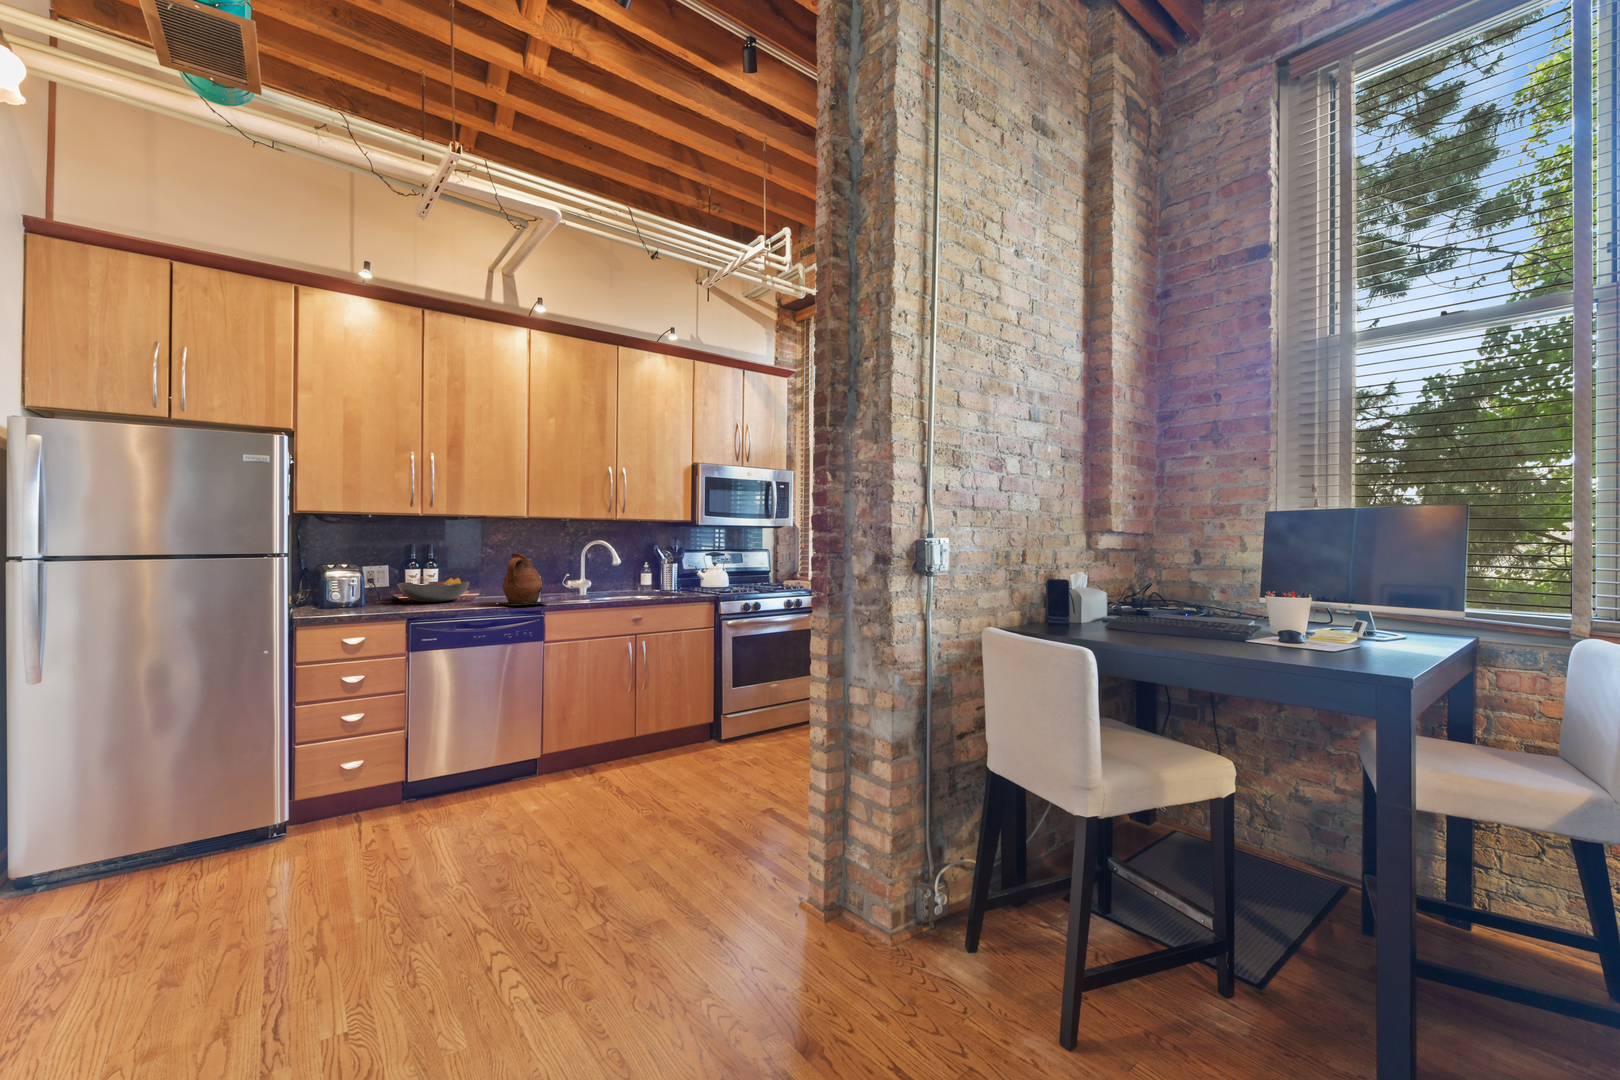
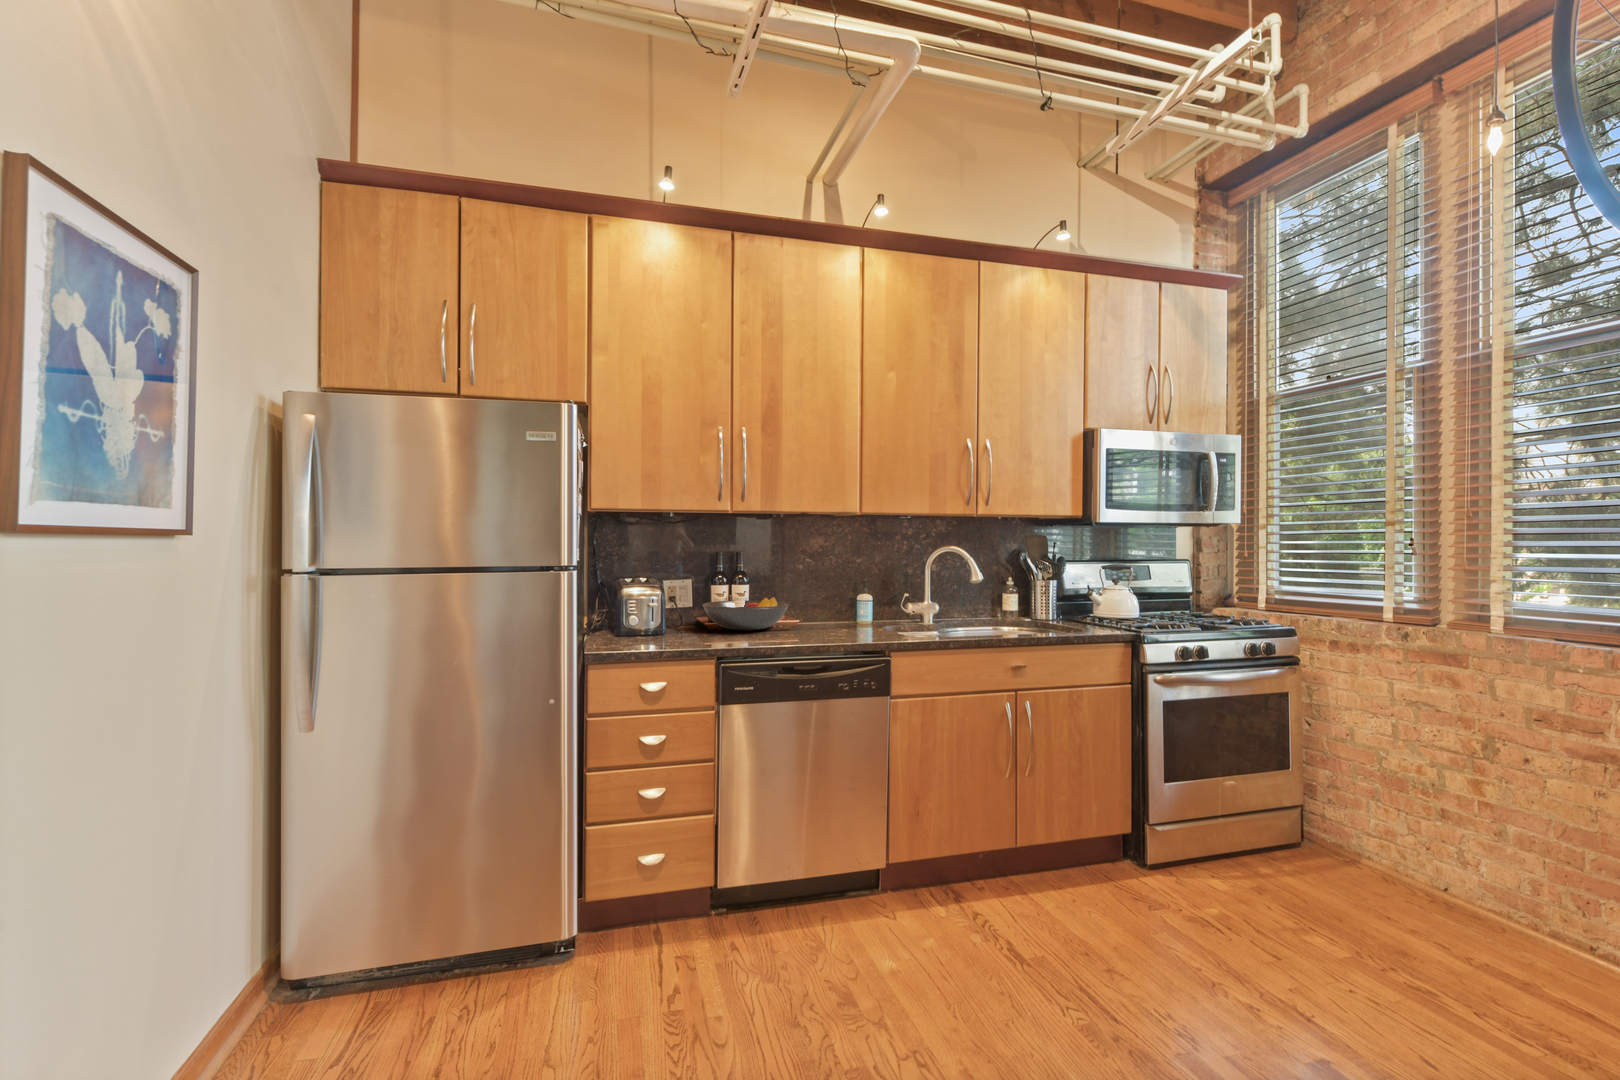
ceramic pitcher: present [500,553,547,605] -> none [826,566,897,643]

